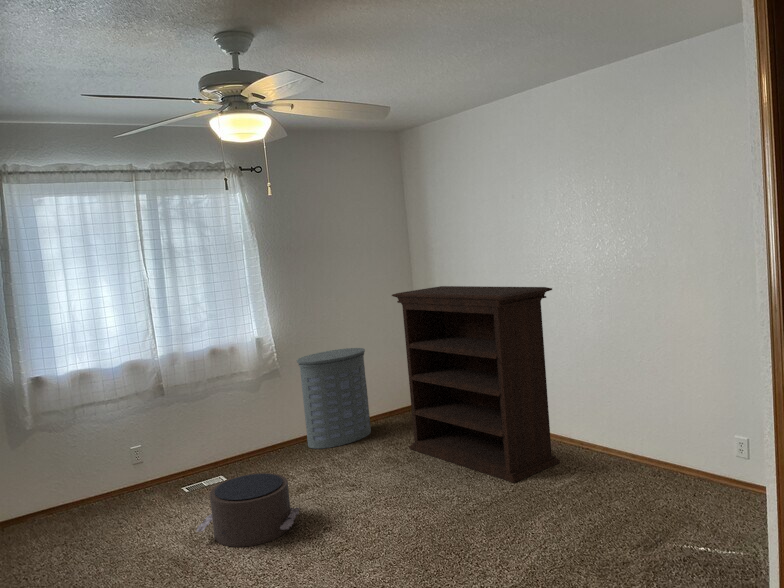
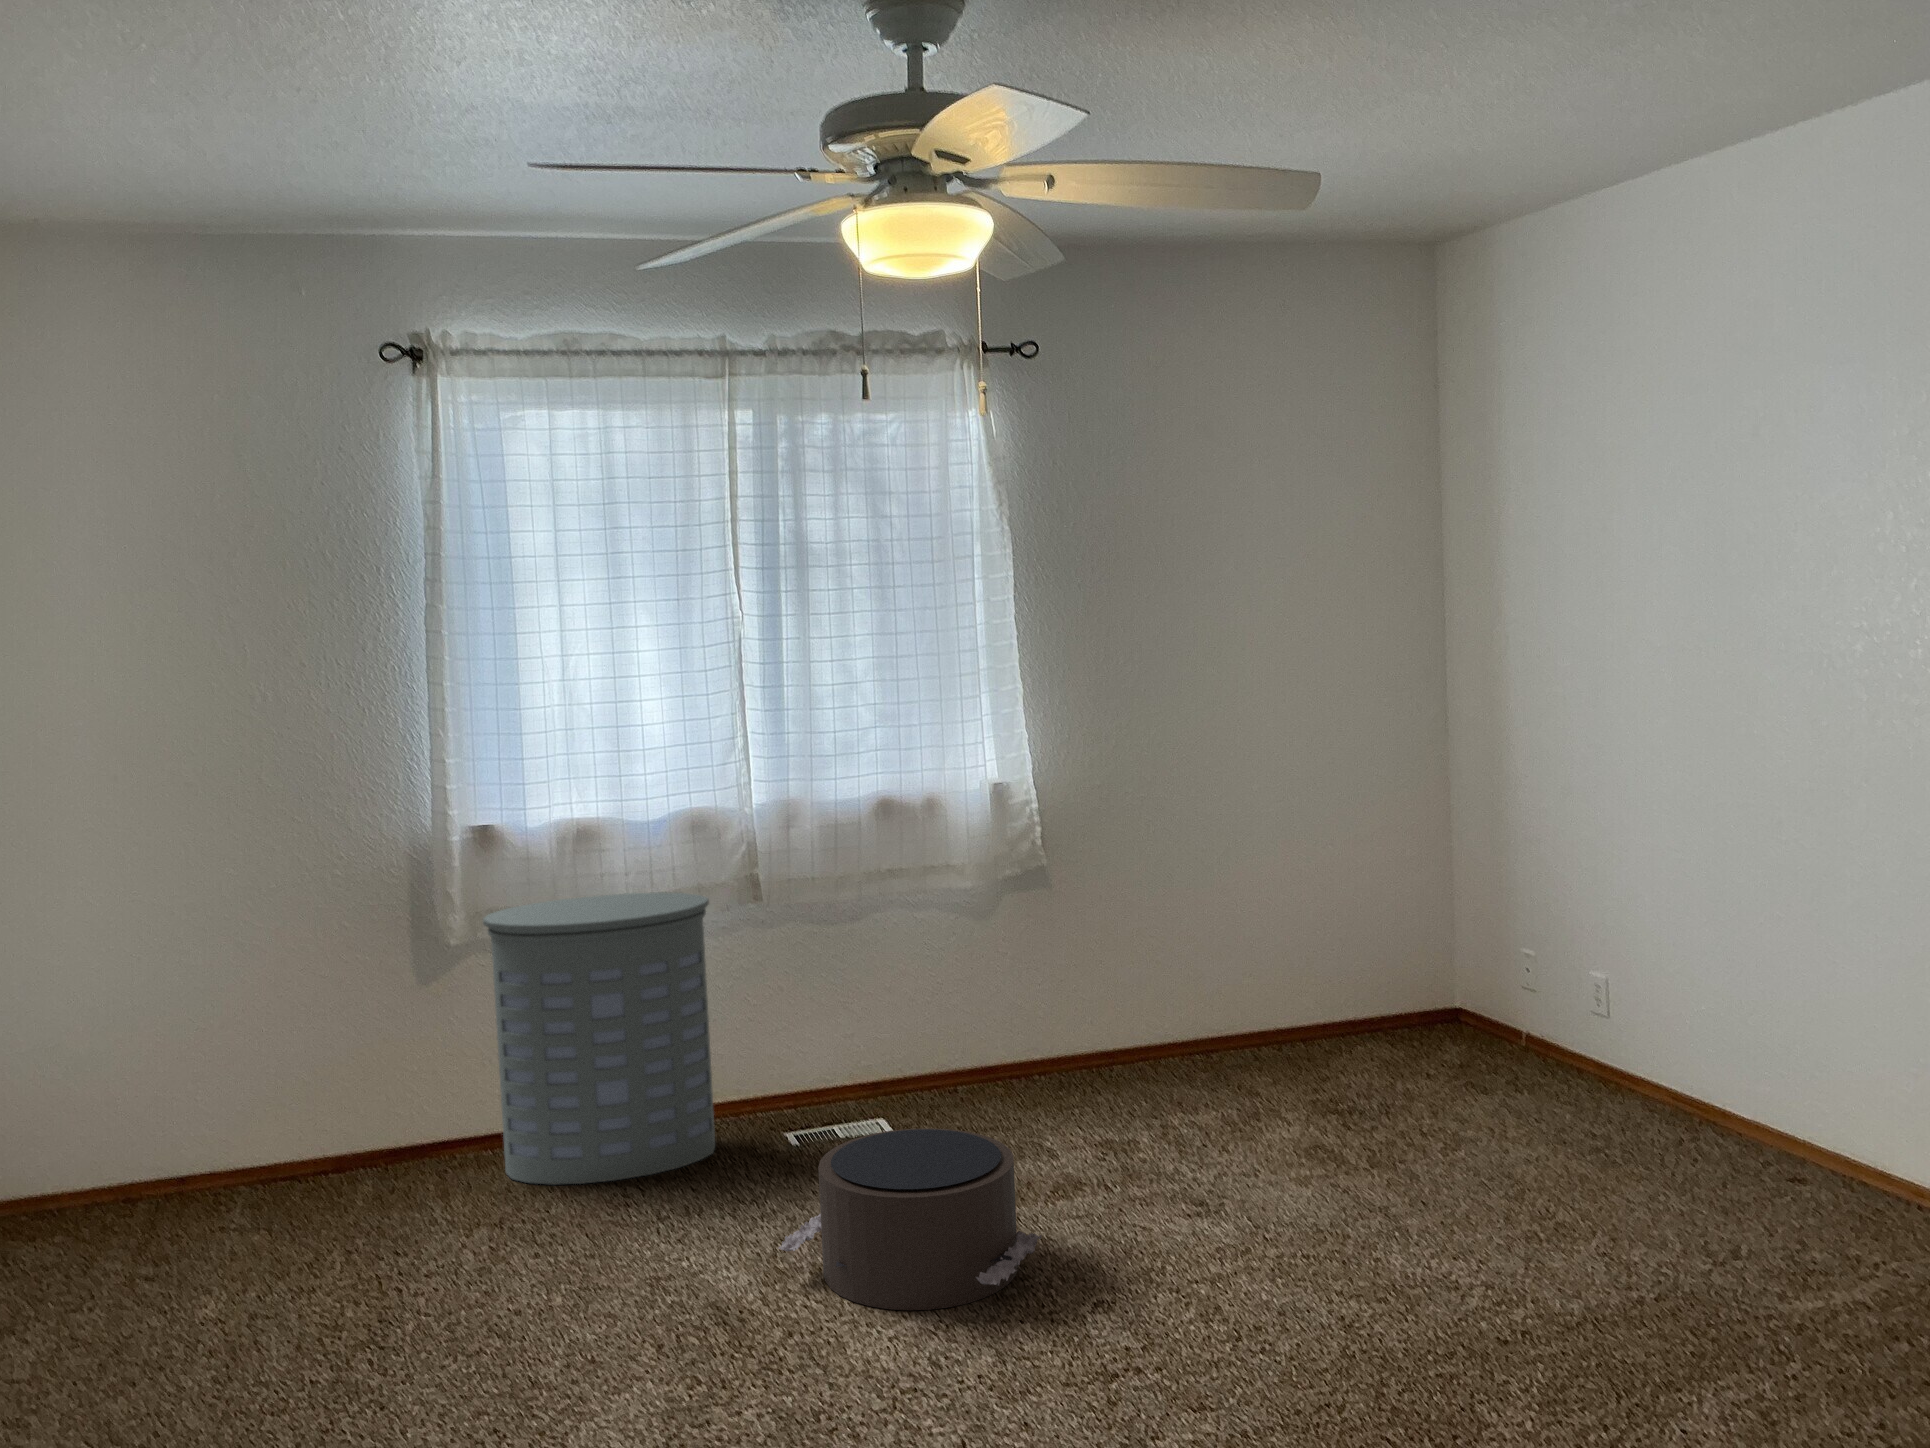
bookshelf: present [392,286,560,483] -> none [1359,683,1840,1273]
laundry hamper: present [297,348,371,449] -> present [483,892,715,1185]

